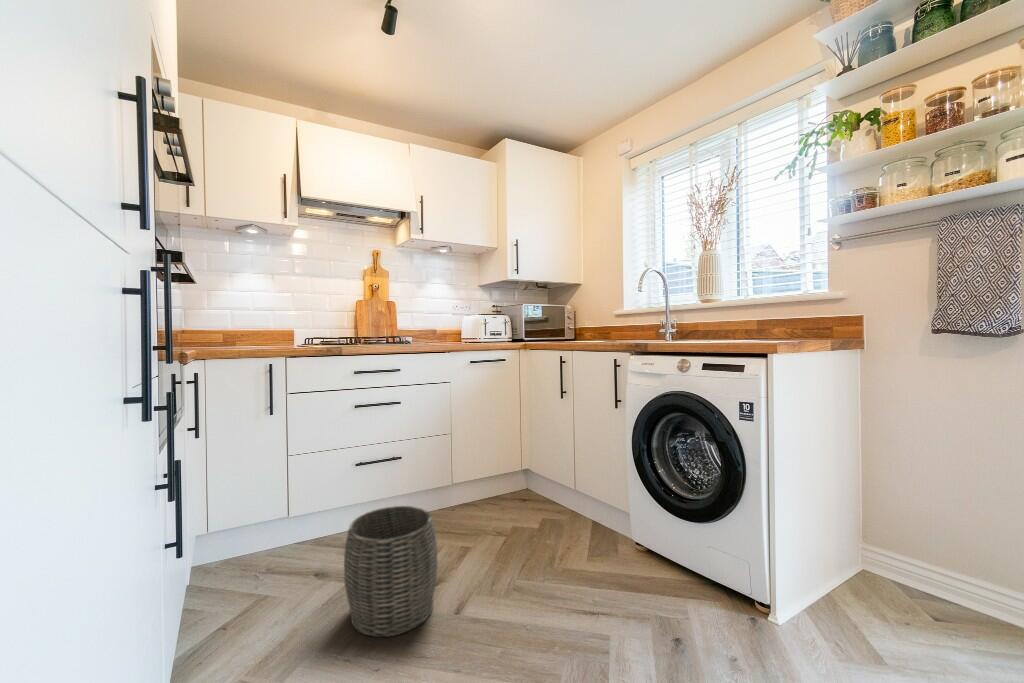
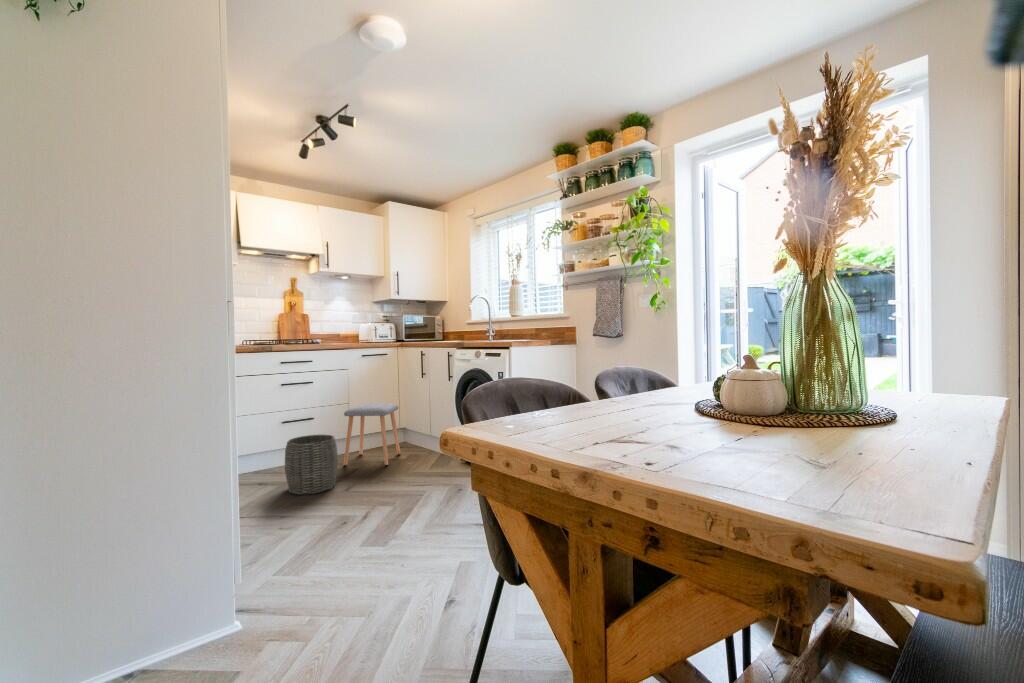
stool: none [445,438,530,551] -> present [344,403,401,466]

